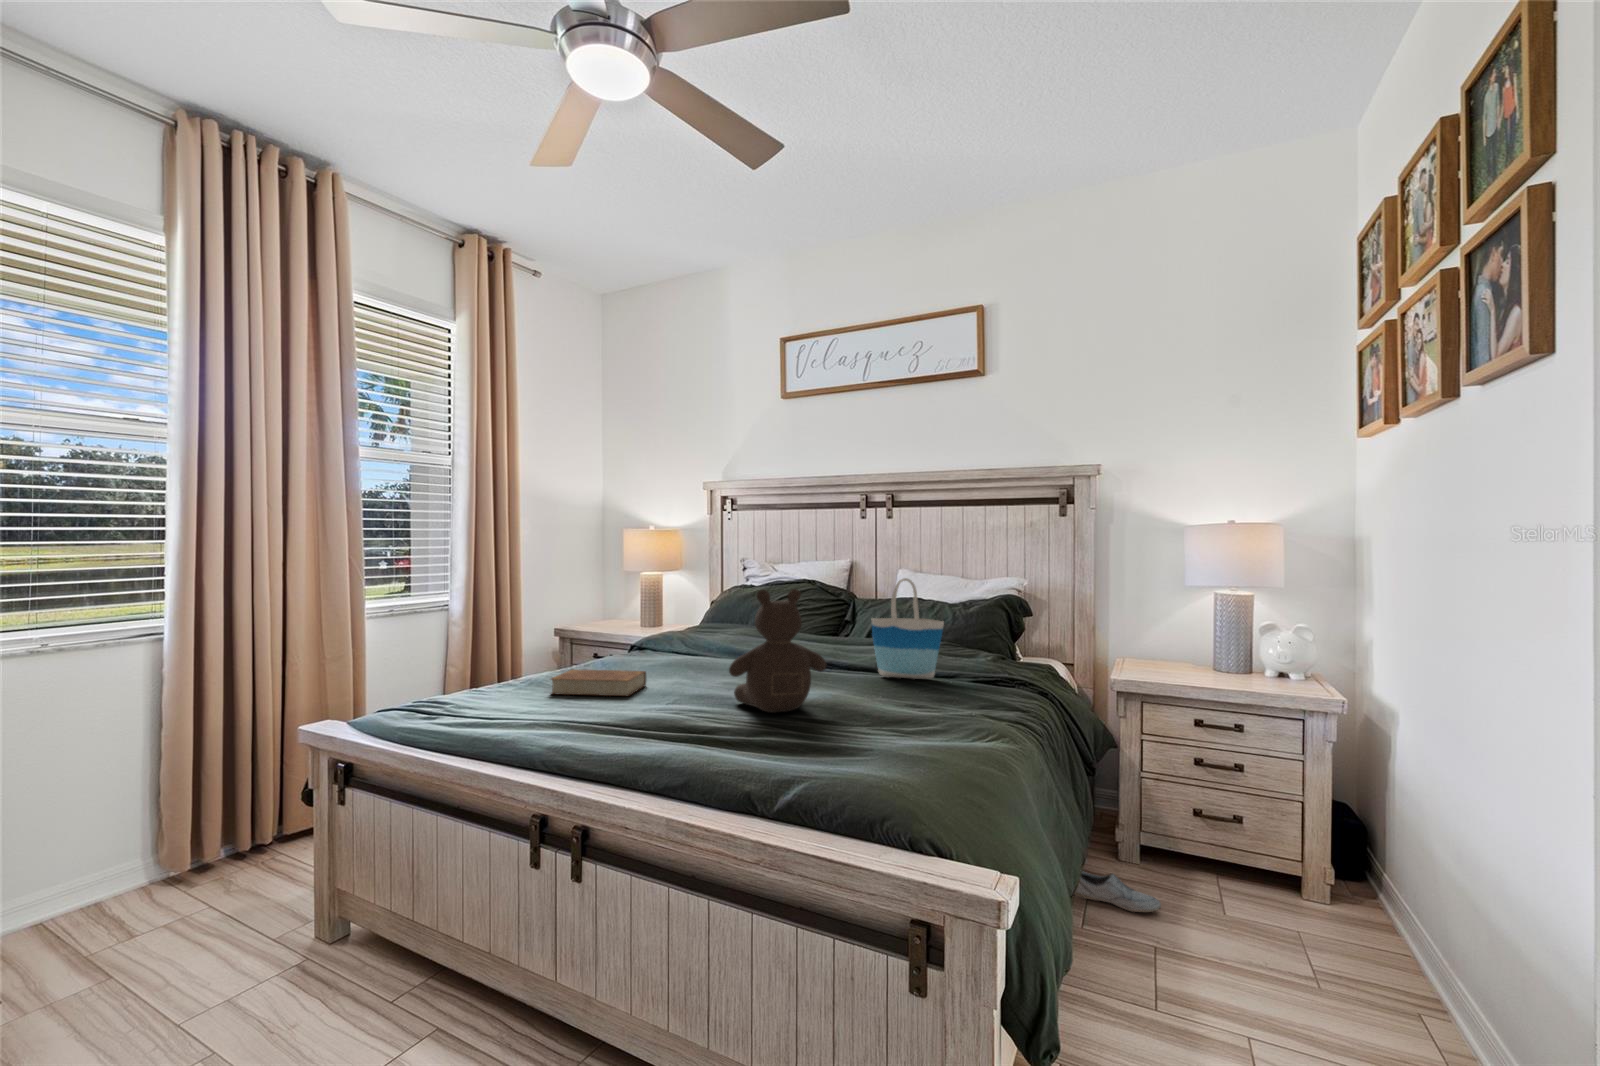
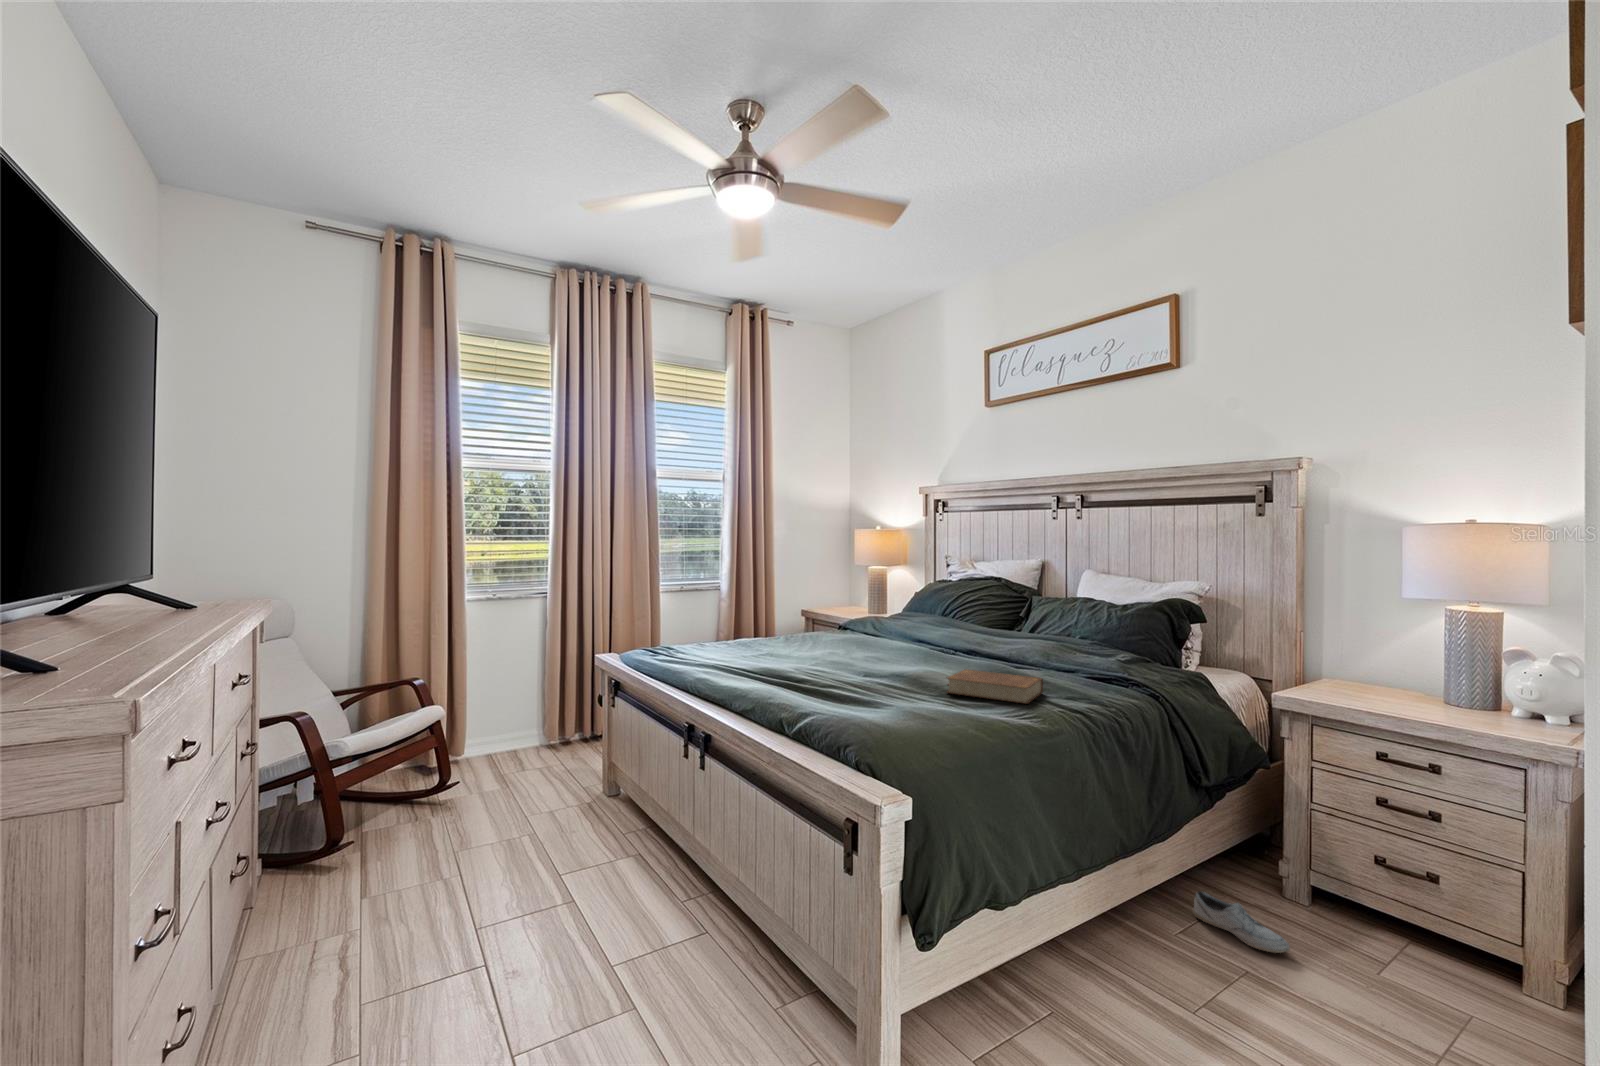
tote bag: present [872,578,944,679] -> none [995,577,1060,675]
teddy bear: present [729,589,826,713] -> none [821,583,909,688]
book: present [551,669,646,696] -> present [947,669,1043,704]

